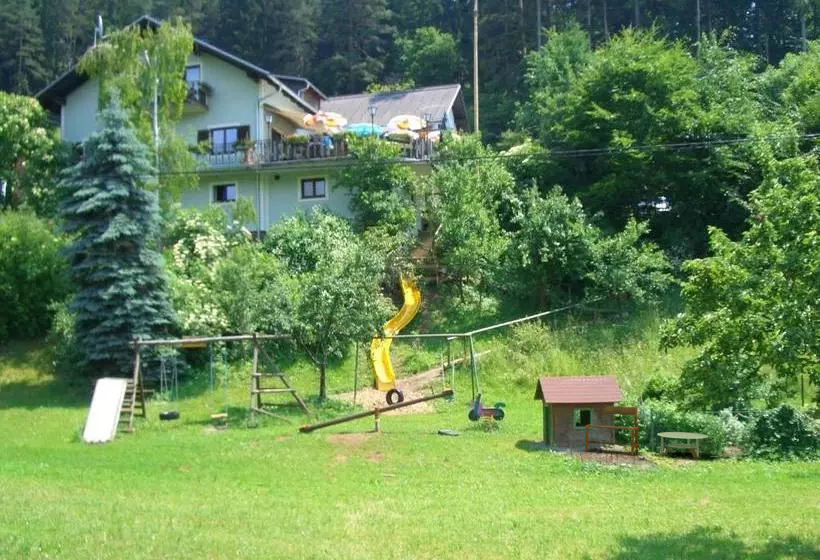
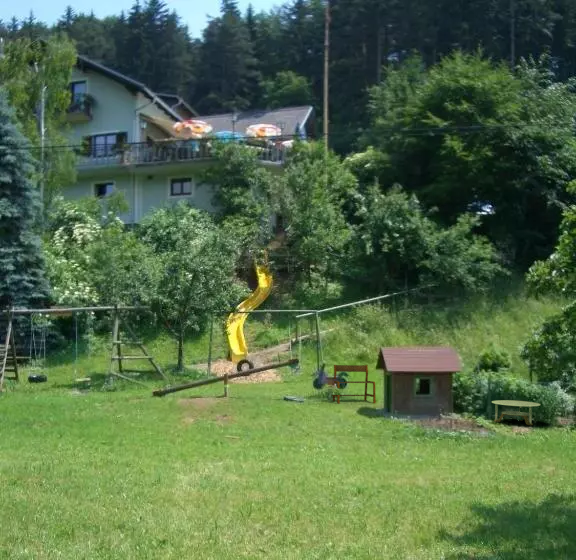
bench: present [585,406,640,455] -> present [332,365,376,404]

